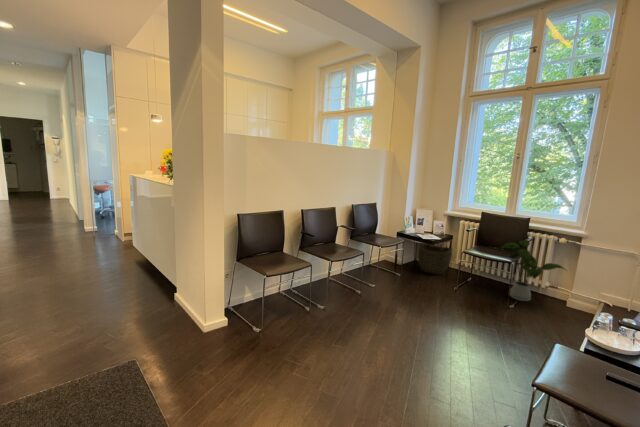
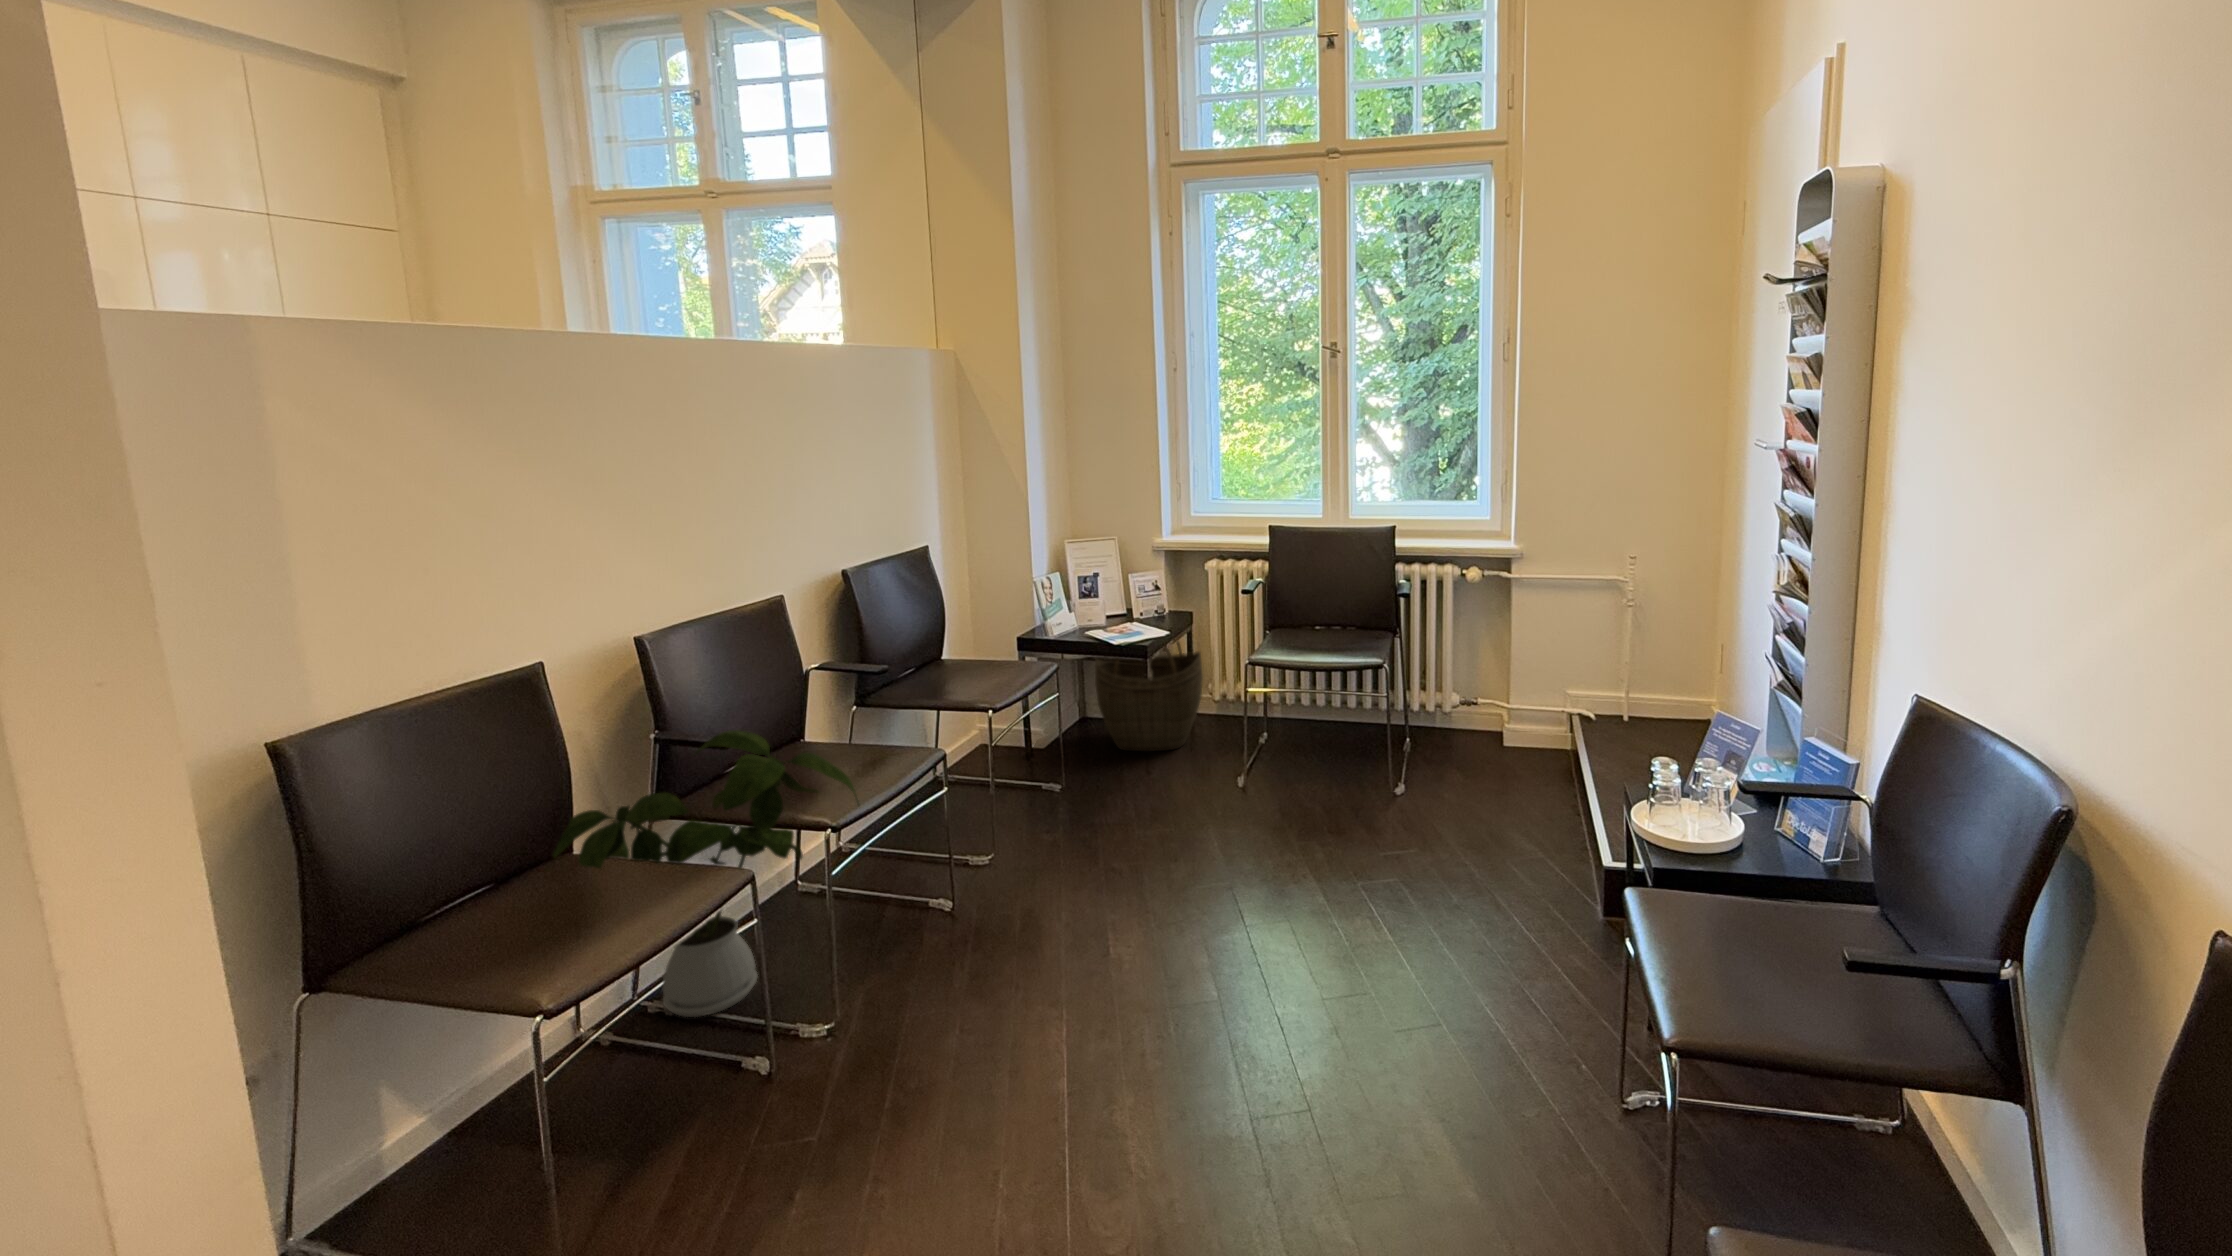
house plant: present [496,241,564,301] -> present [553,730,858,1017]

